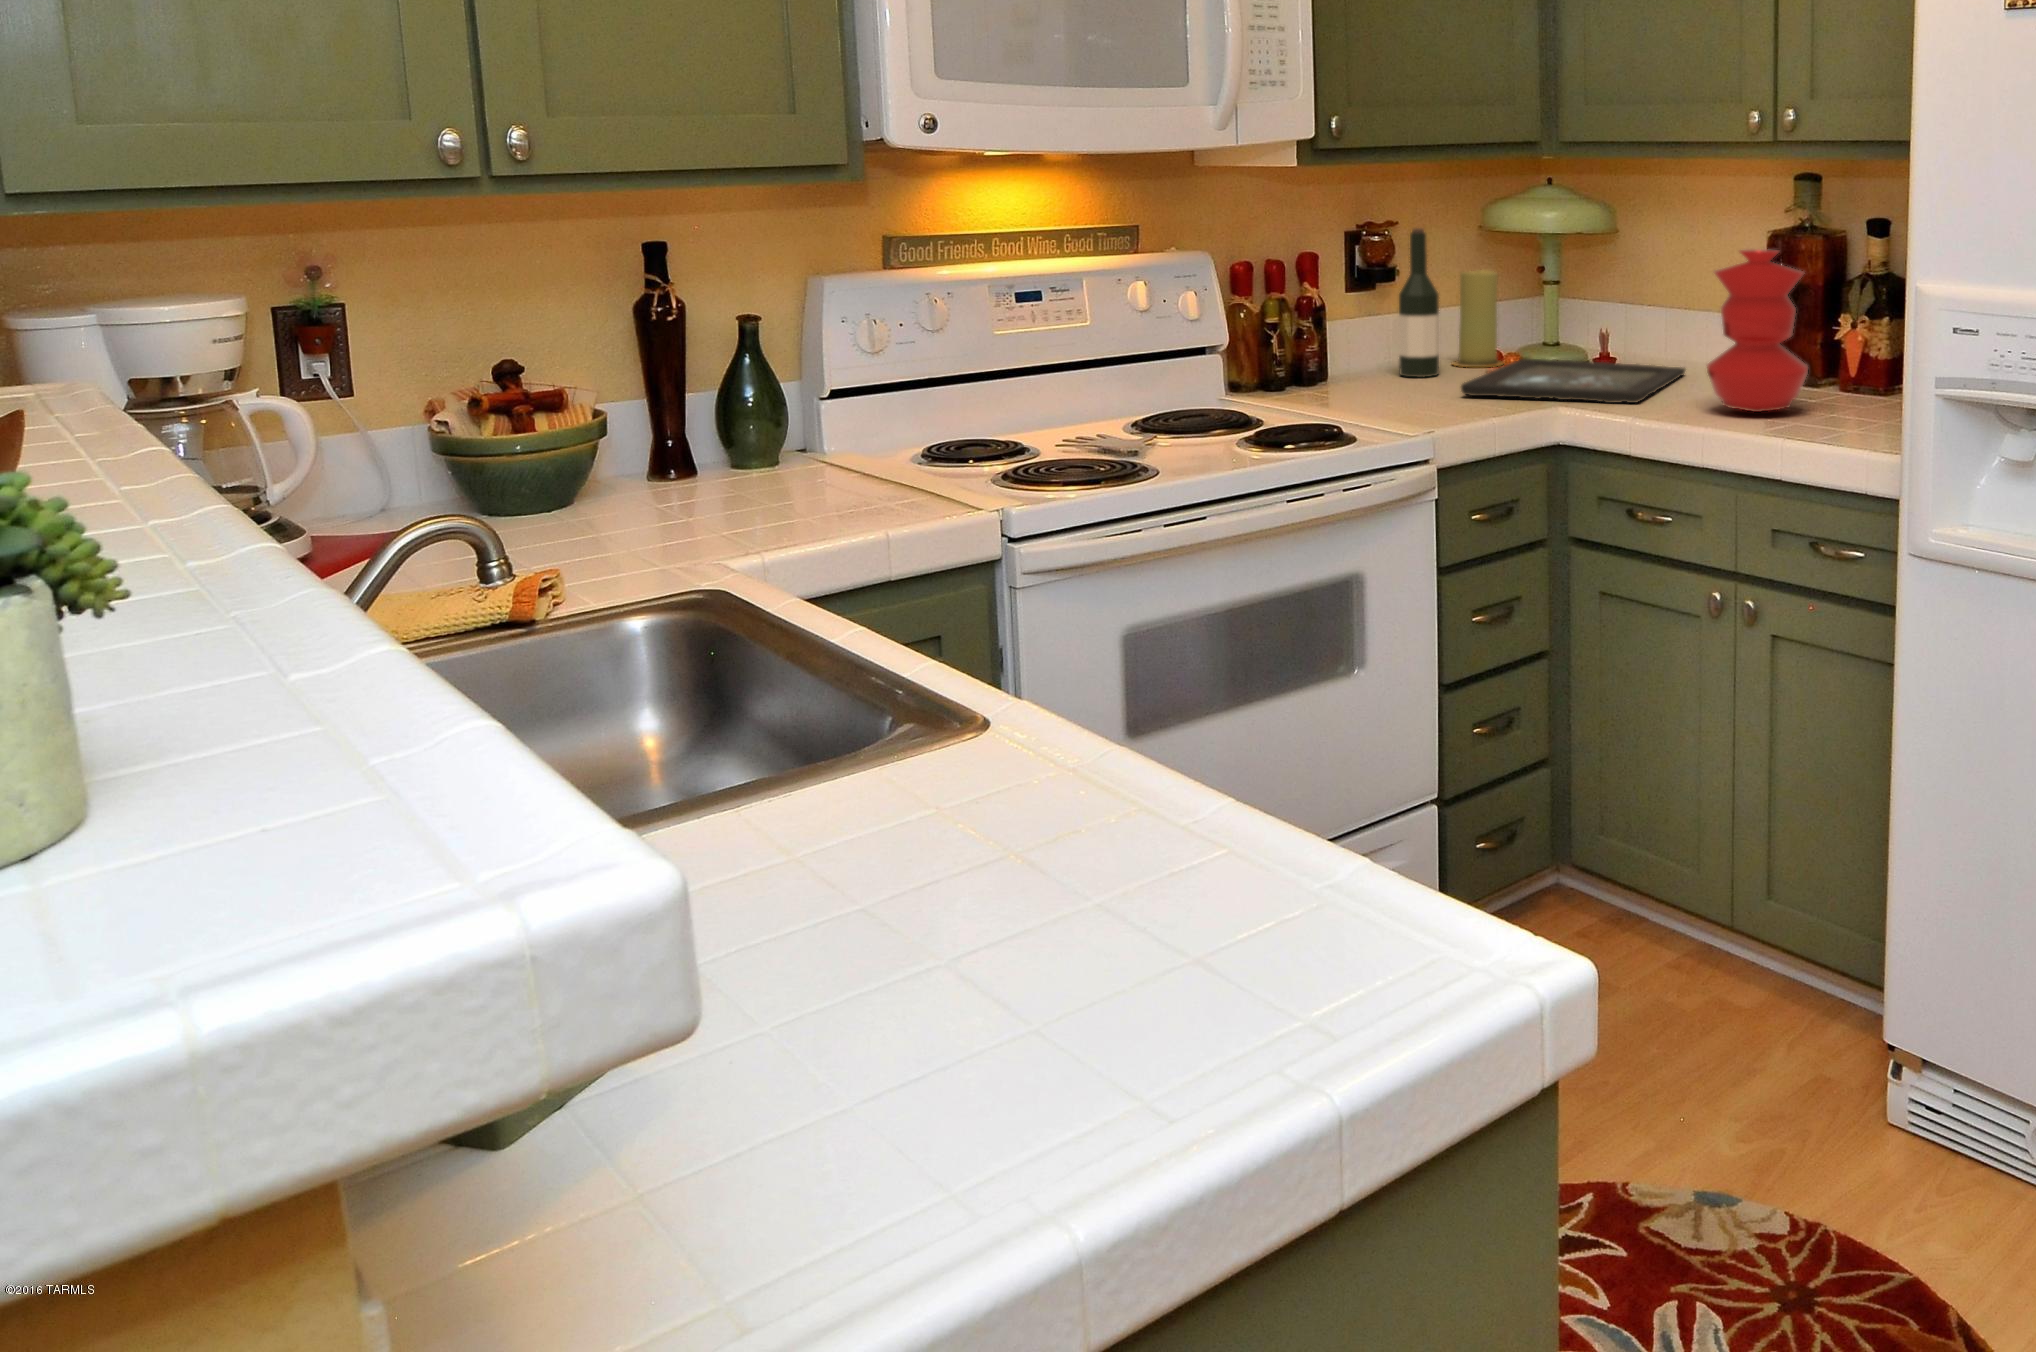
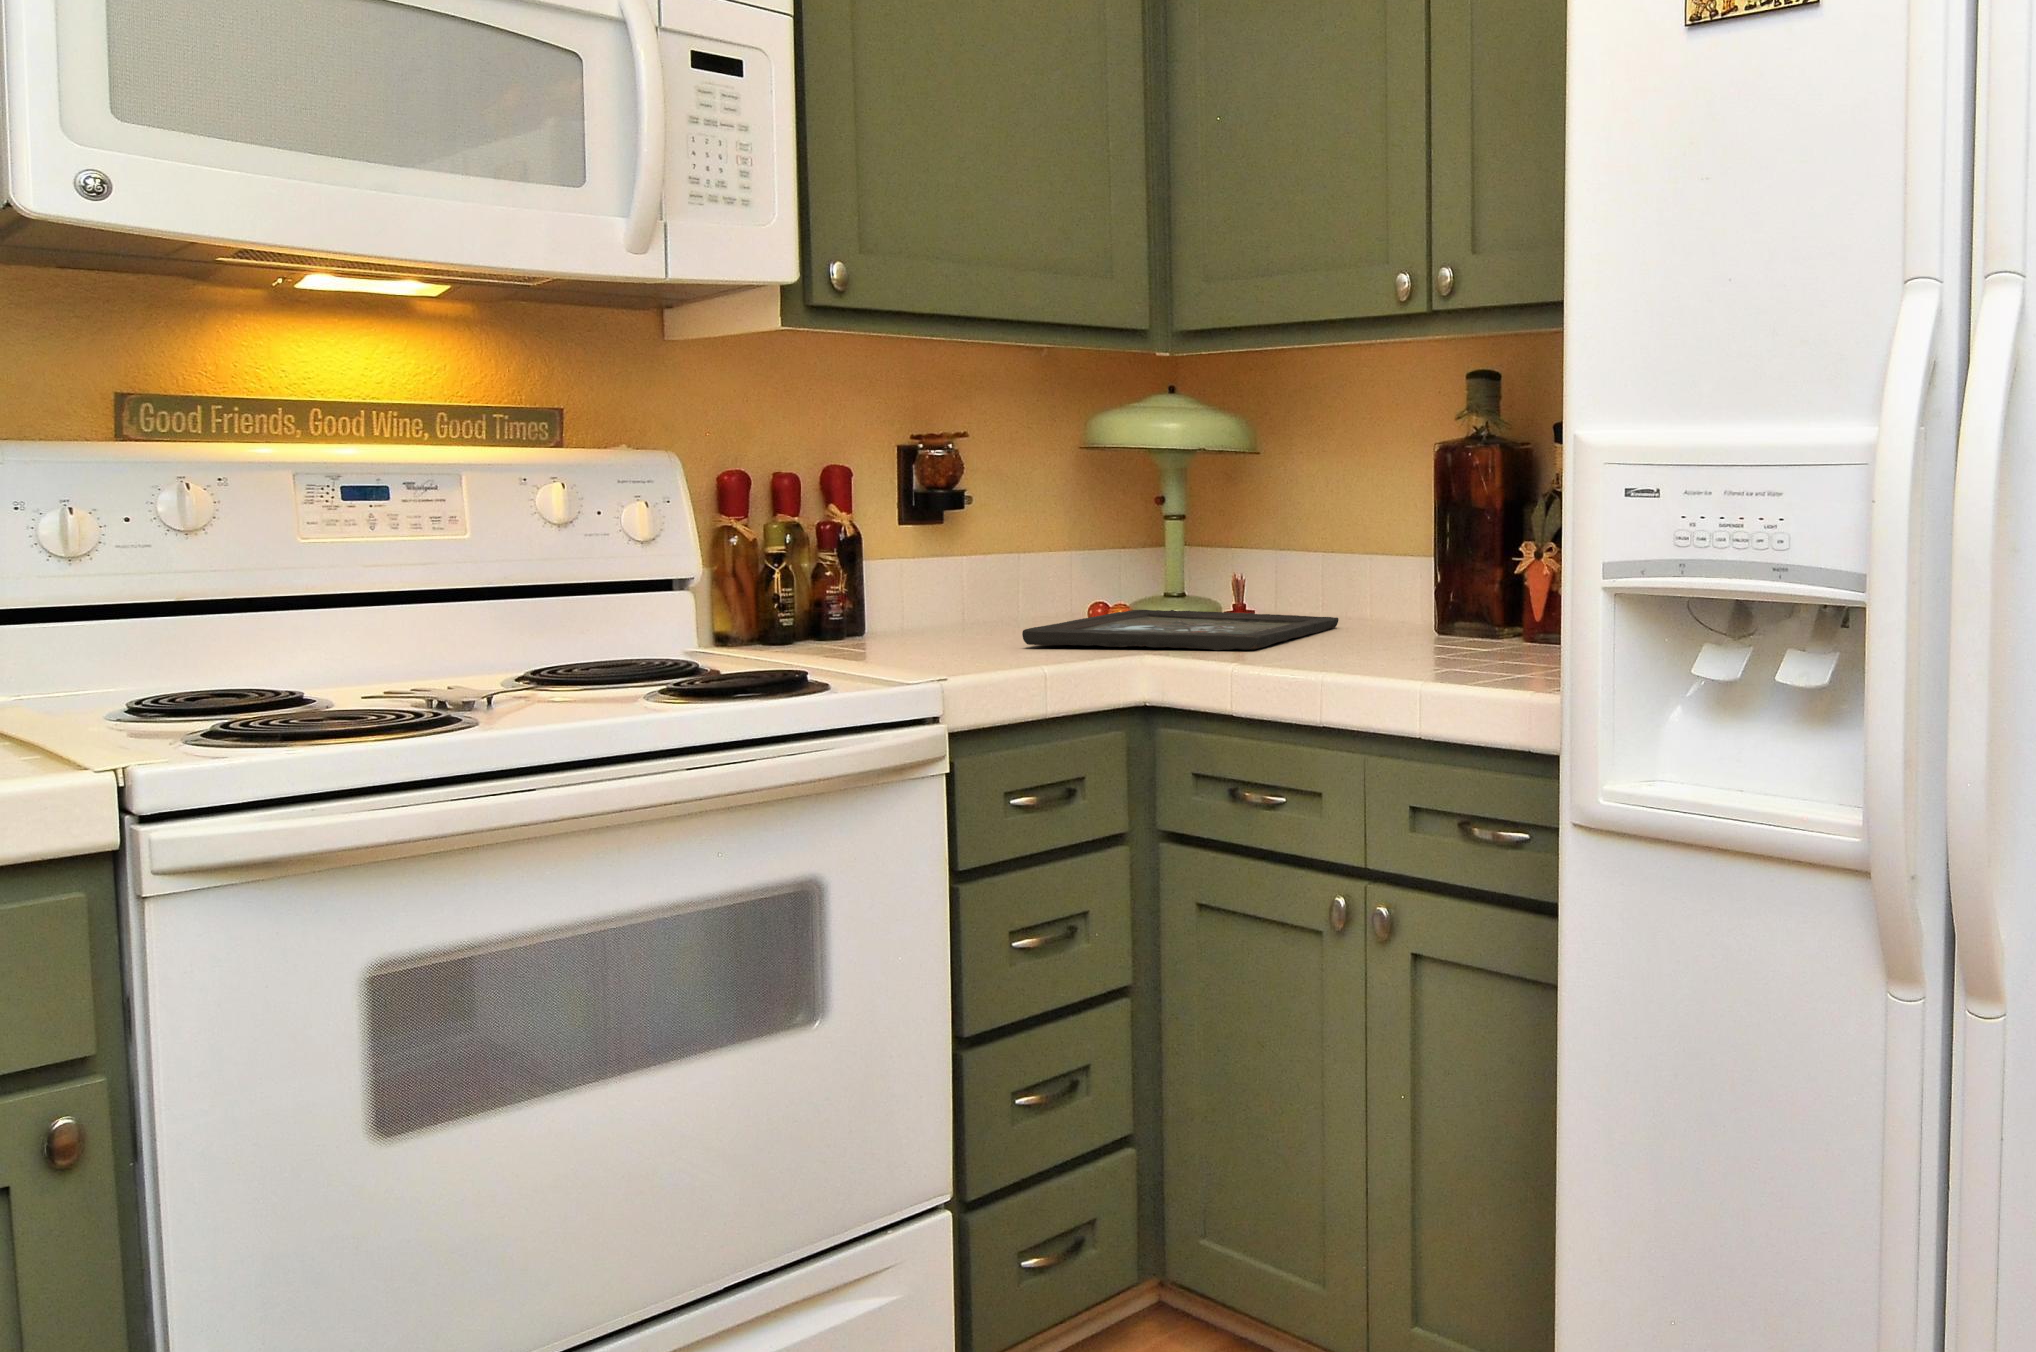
wine bottle: present [1399,228,1439,377] -> none [965,439,1020,632]
vase: present [1707,249,1808,412] -> none [1338,440,1472,655]
candle: present [1452,270,1503,367] -> none [1047,502,1117,624]

